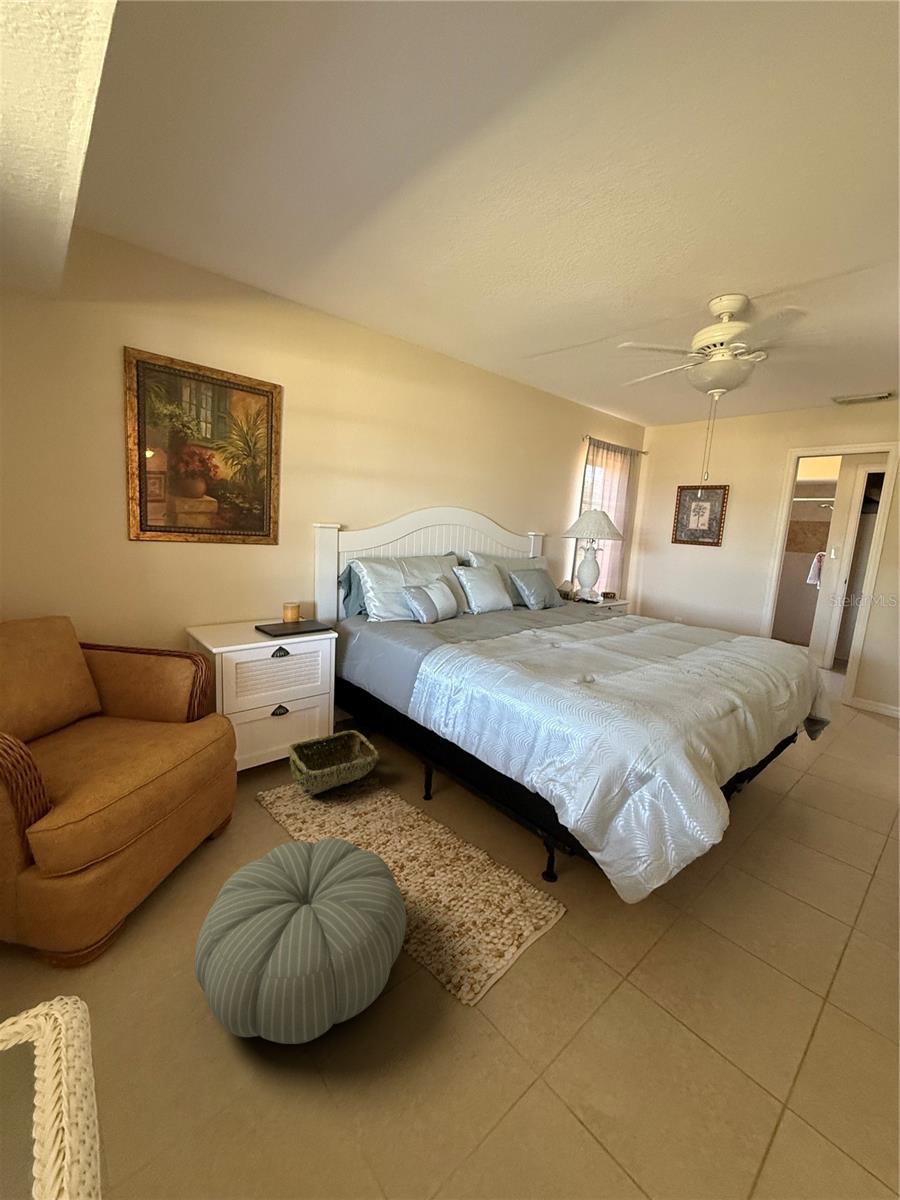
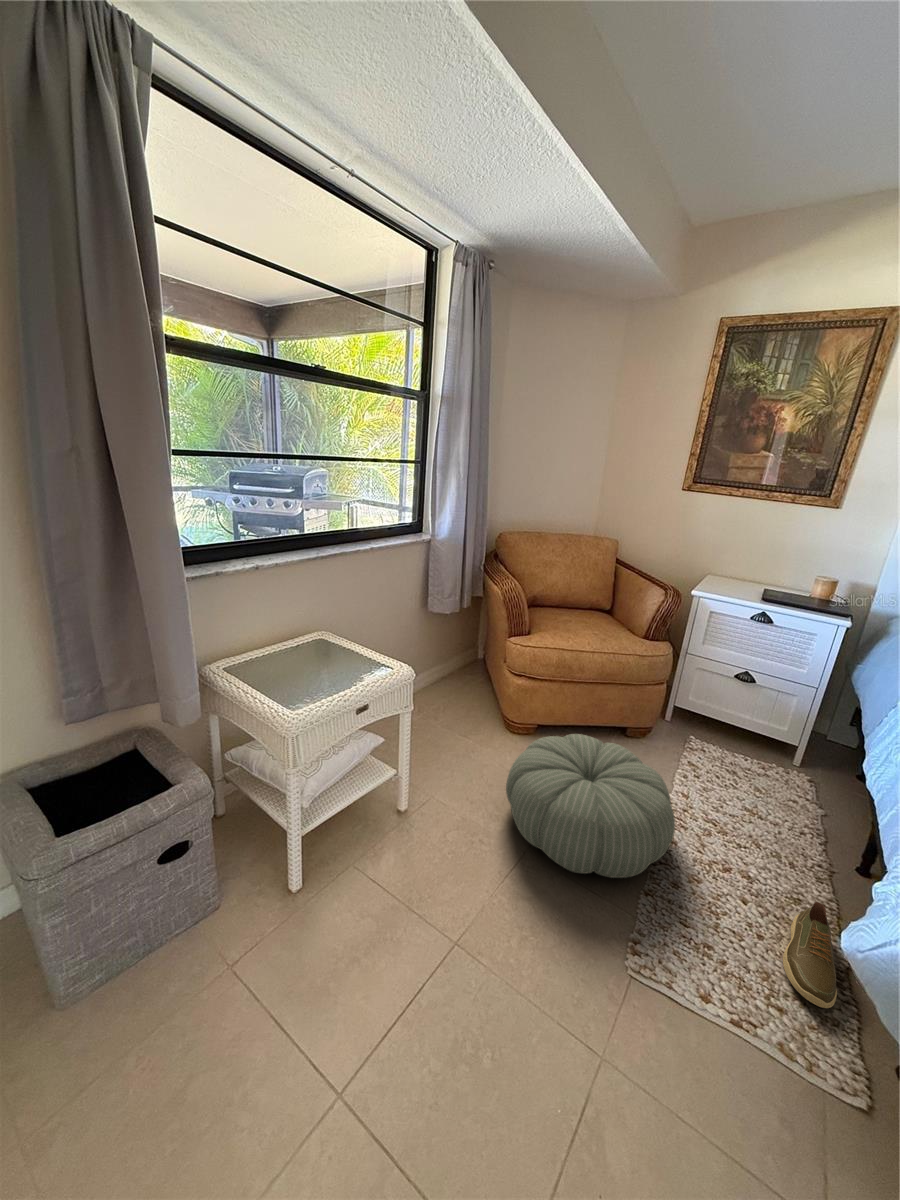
woven basket: present [288,730,380,795] -> none [724,713,841,796]
shoe: none [452,830,513,890] -> present [783,902,837,1008]

